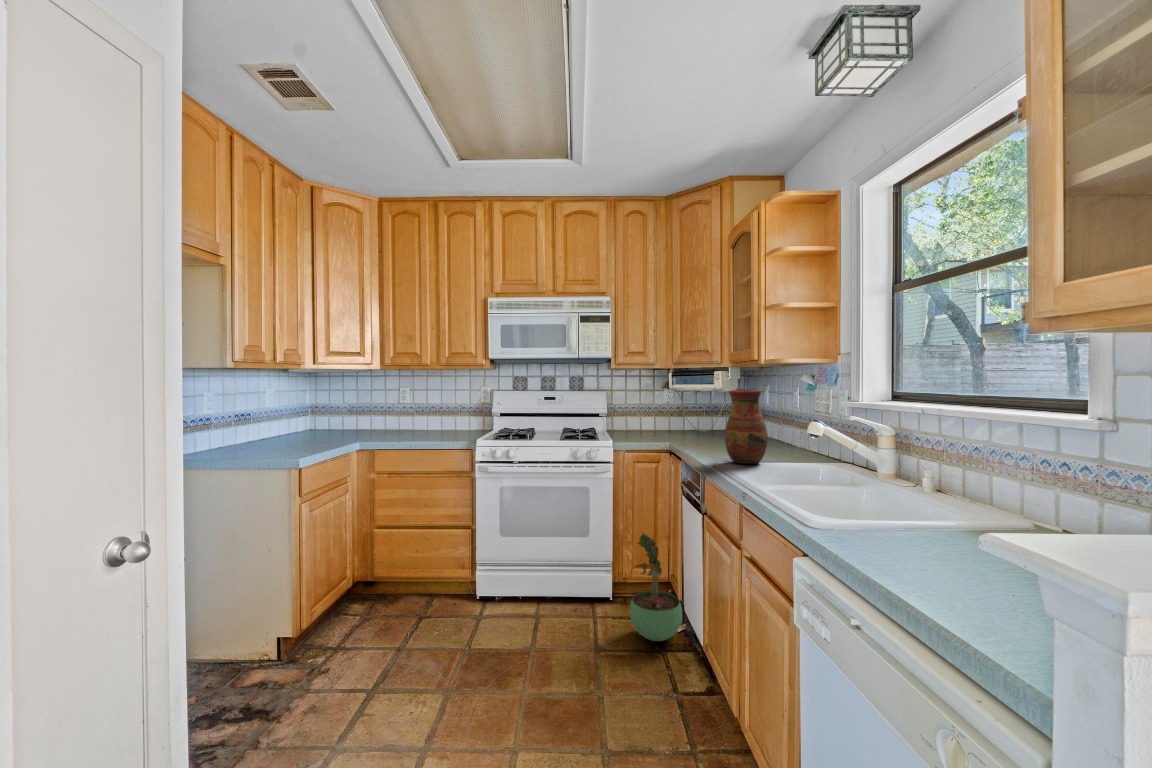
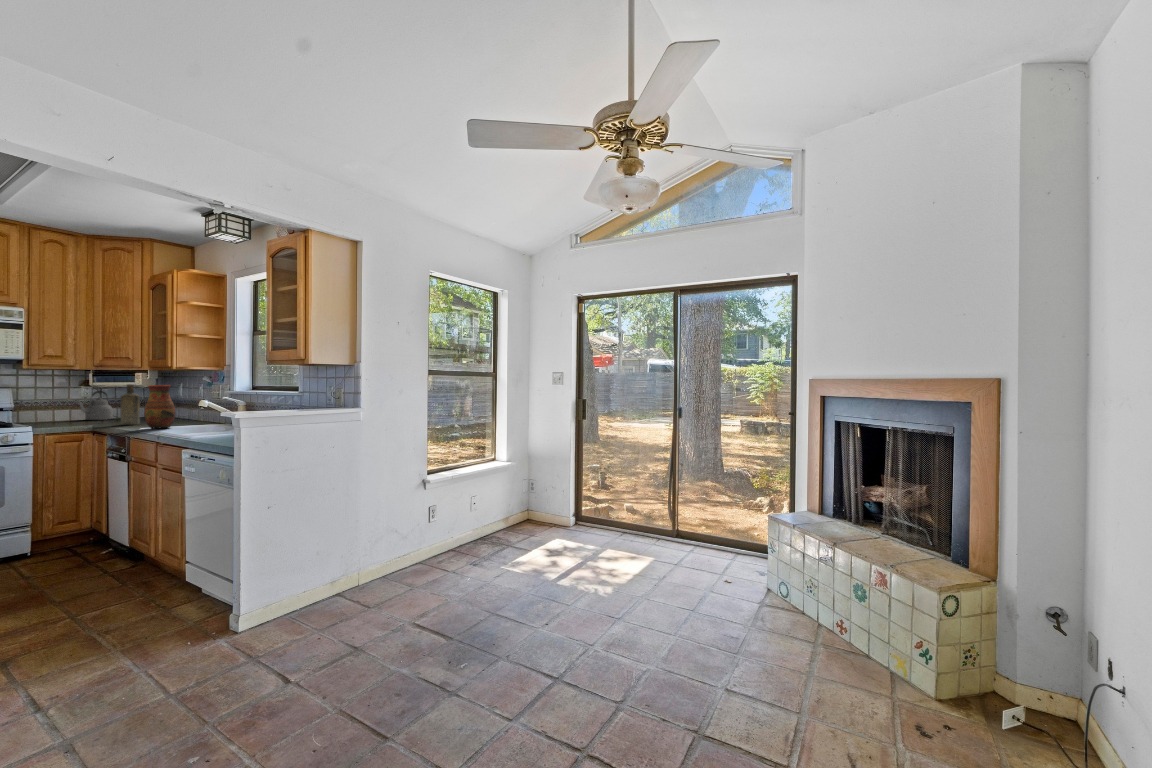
bottle: none [697,388,720,447] -> present [120,384,140,425]
kettle: none [659,395,694,432] -> present [79,391,113,420]
potted plant: present [630,533,682,641] -> none [58,488,108,562]

